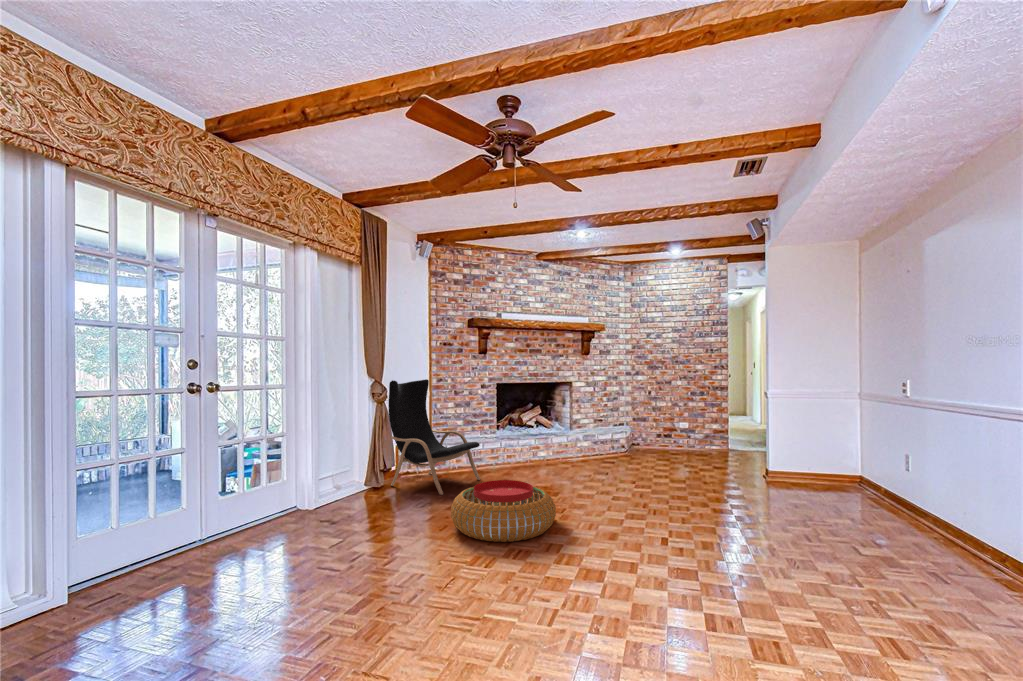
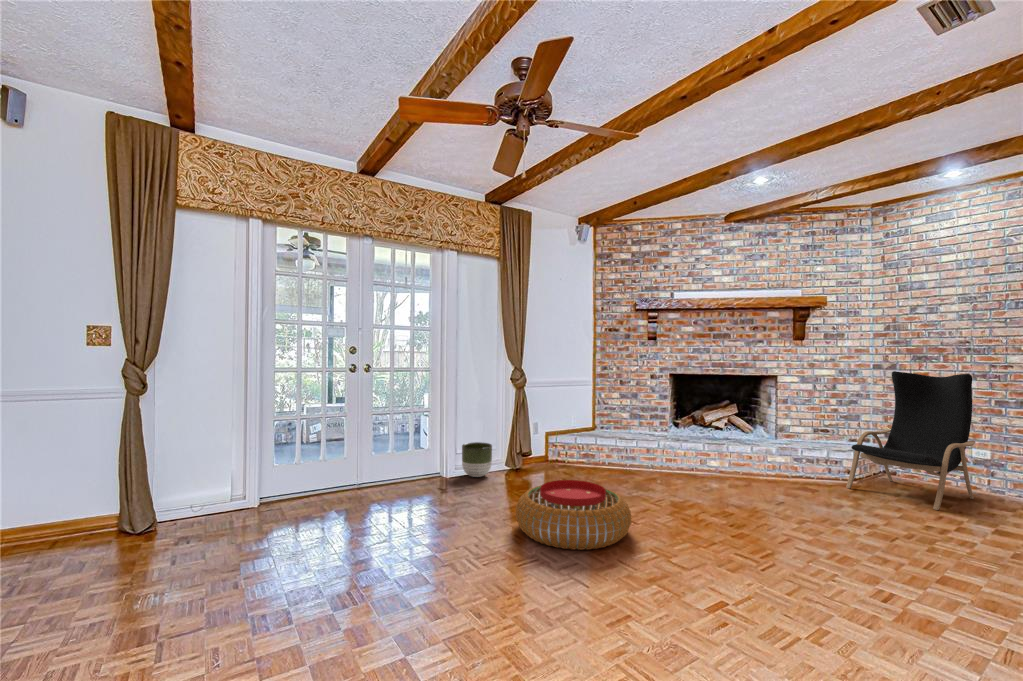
lounge chair: present [389,379,480,495] -> present [846,371,975,510]
planter: none [328,463,363,501] -> present [462,442,492,477]

